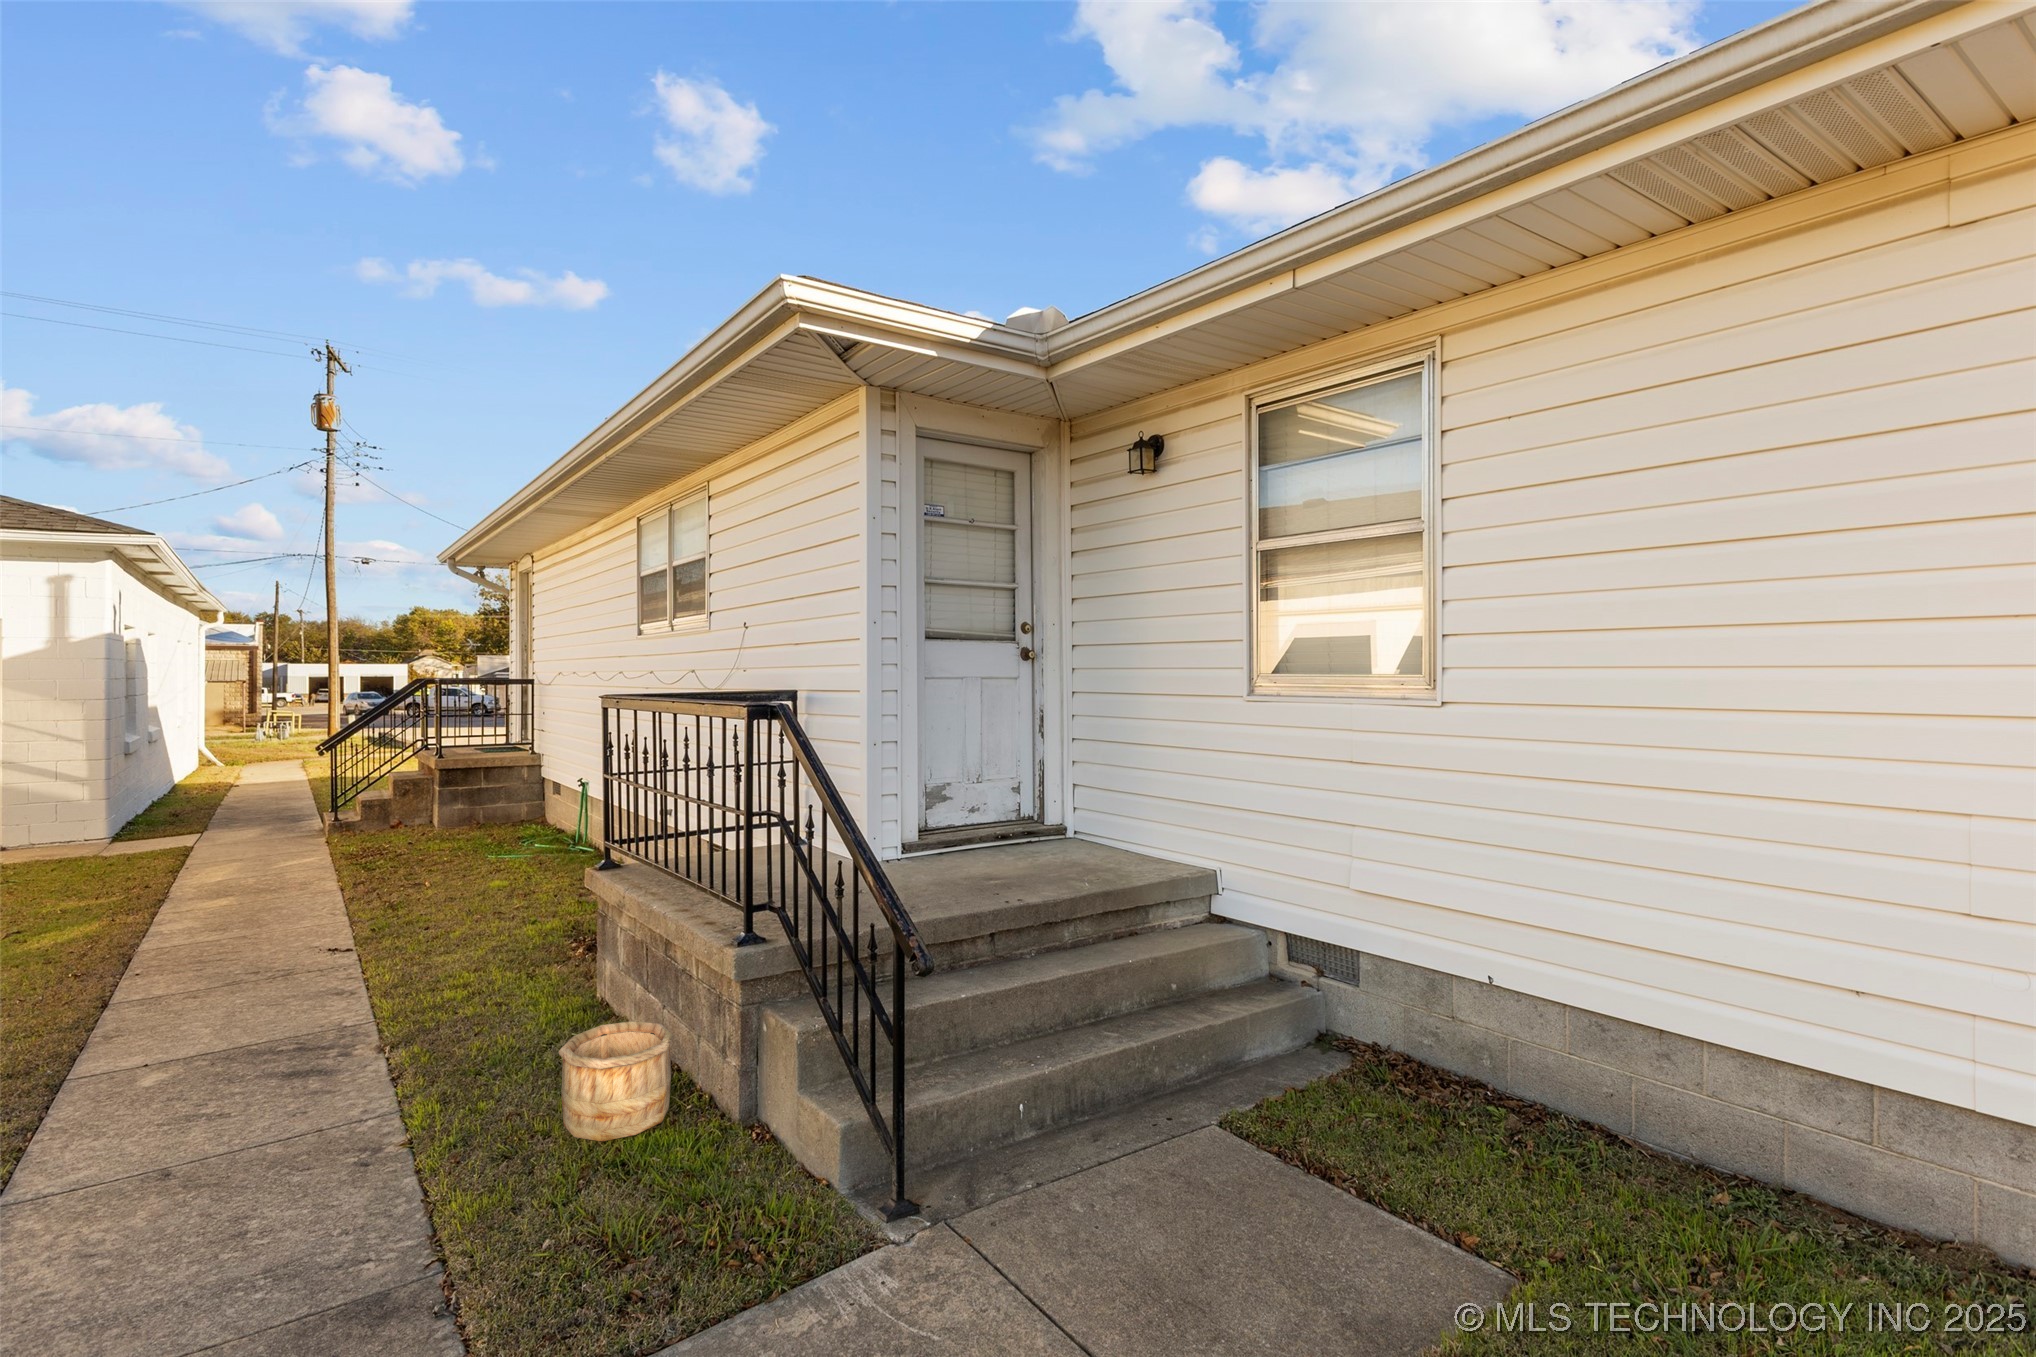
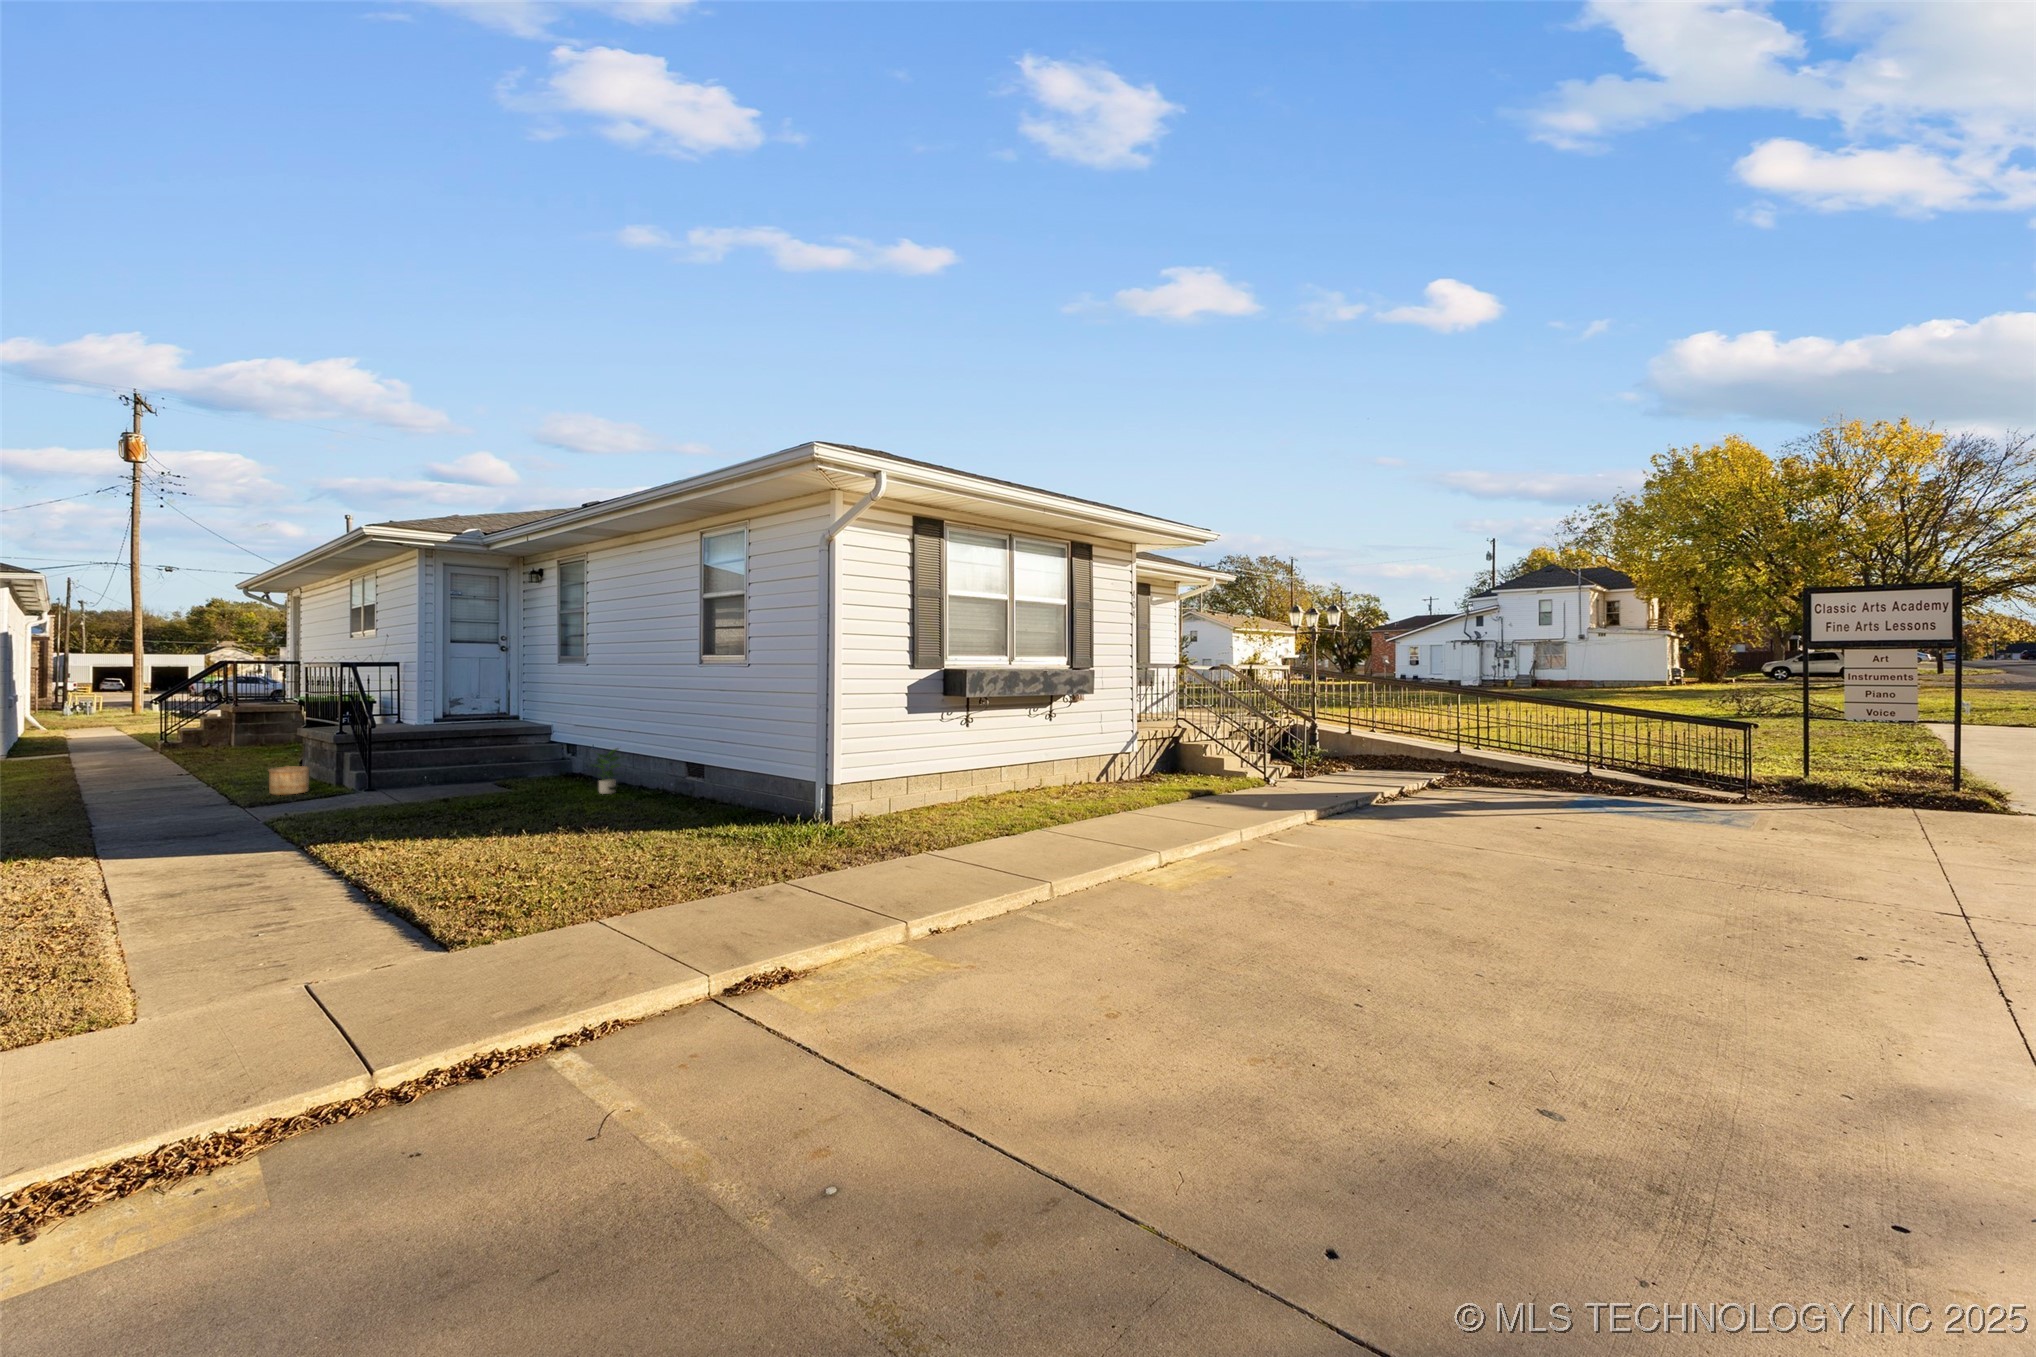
potted plant: none [1631,1009,1803,1206] -> present [595,748,620,794]

